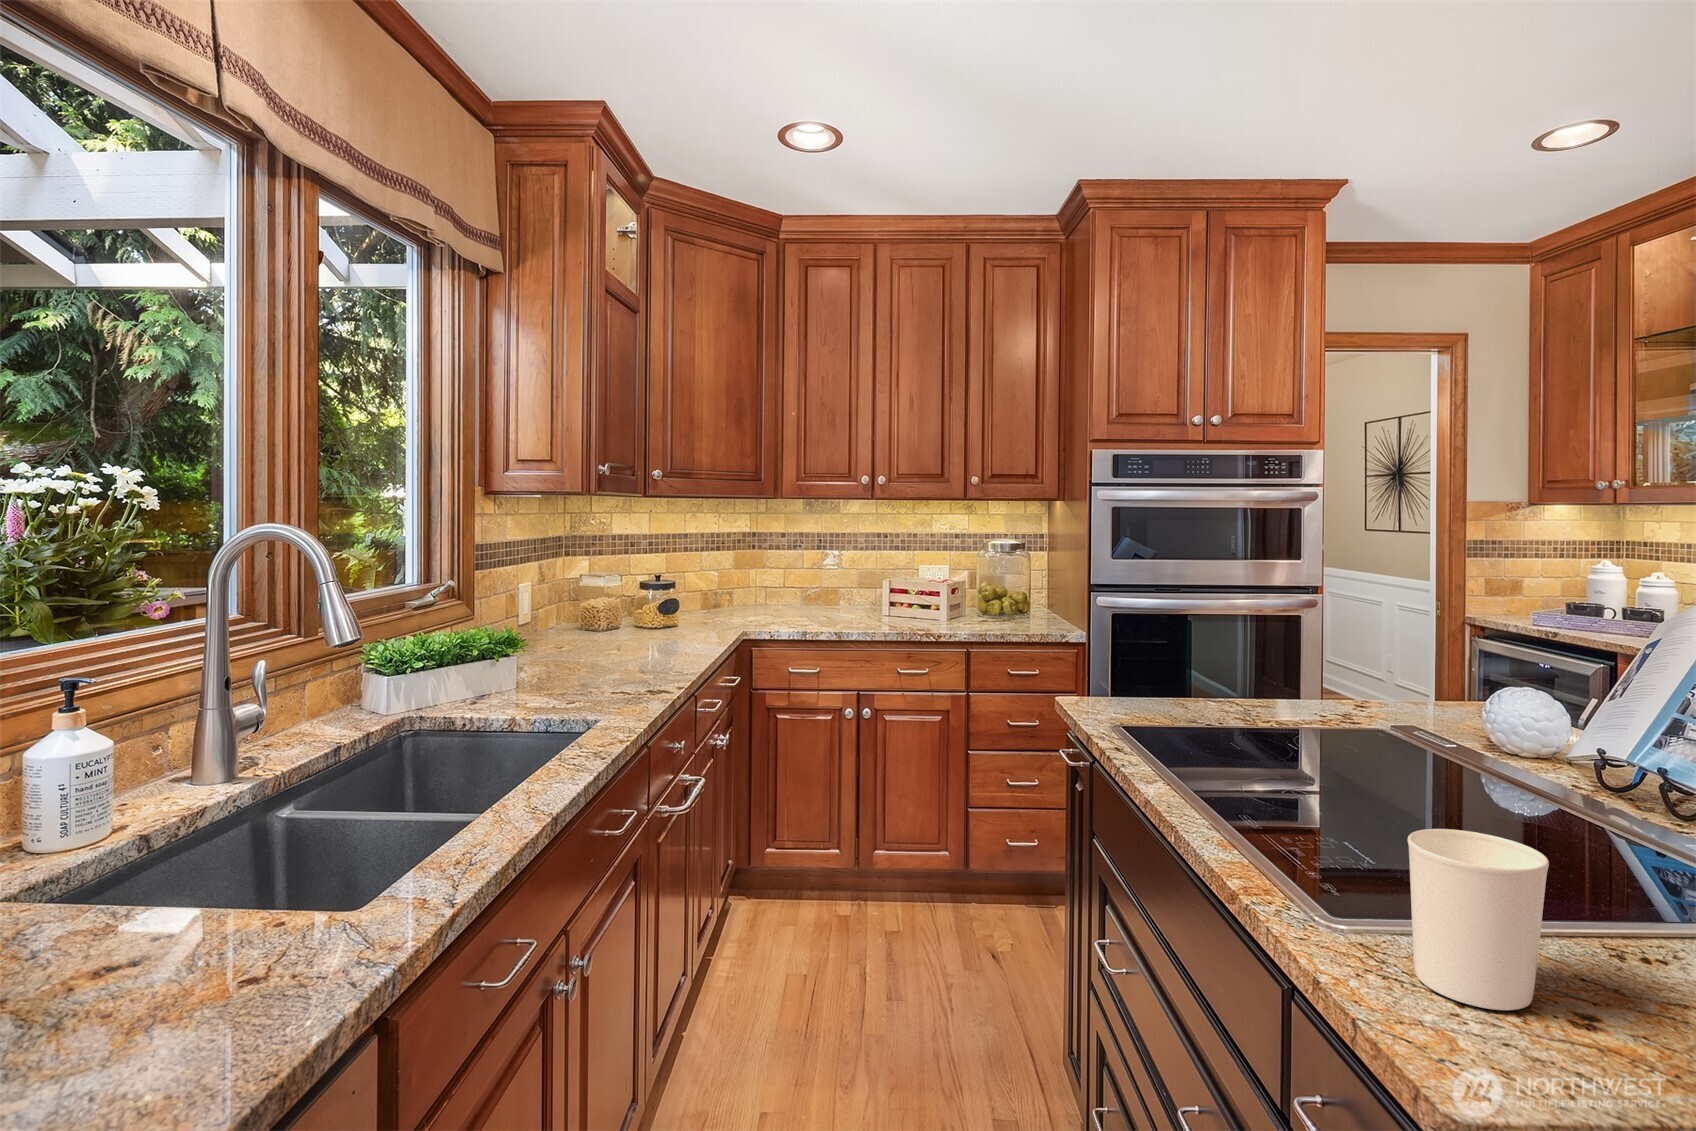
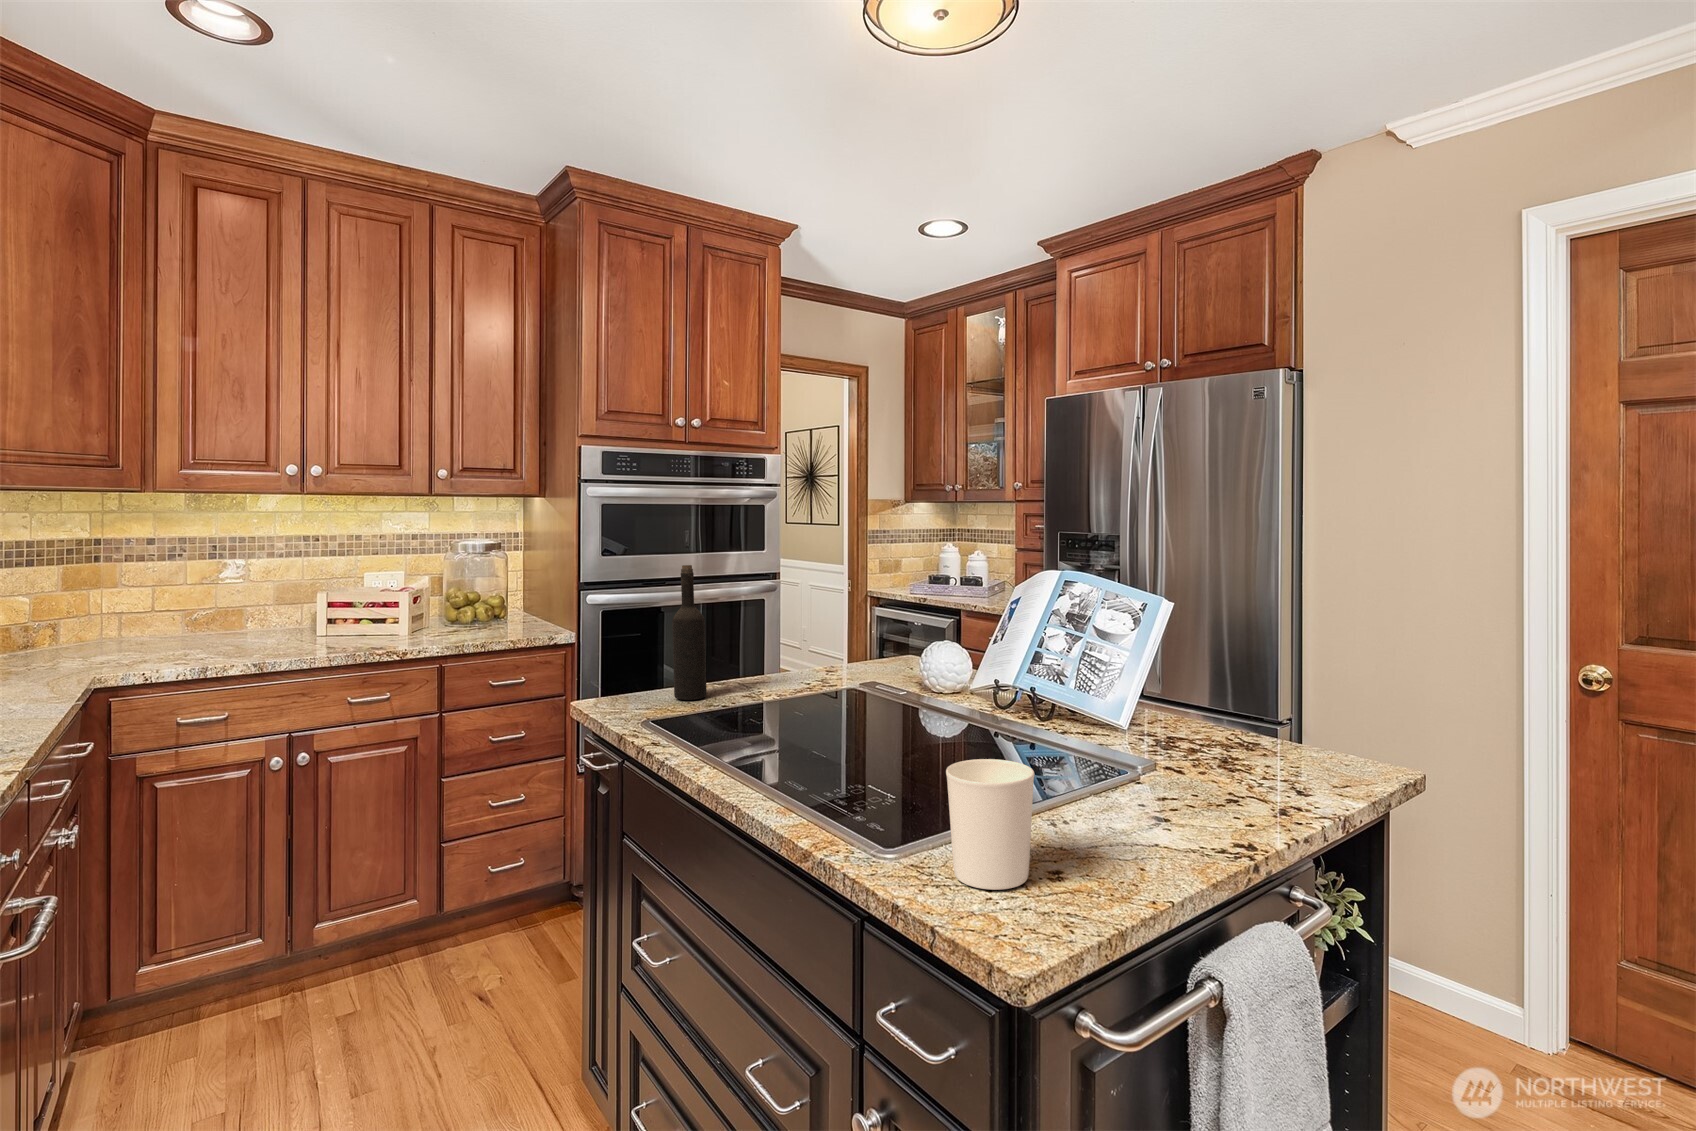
wine bottle: none [1162,569,1200,713] -> present [672,565,707,700]

